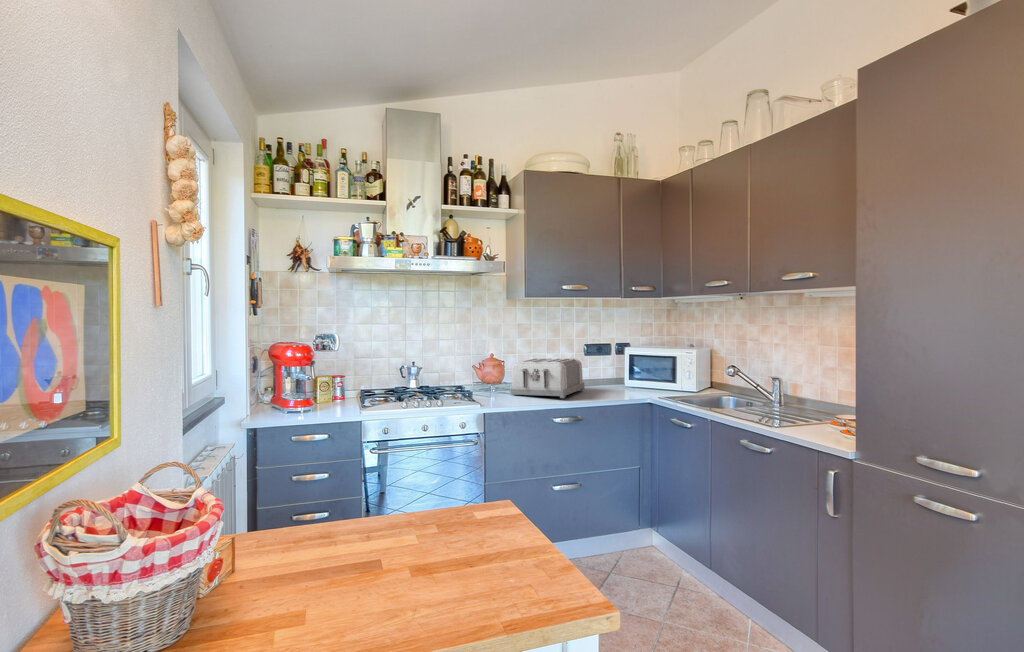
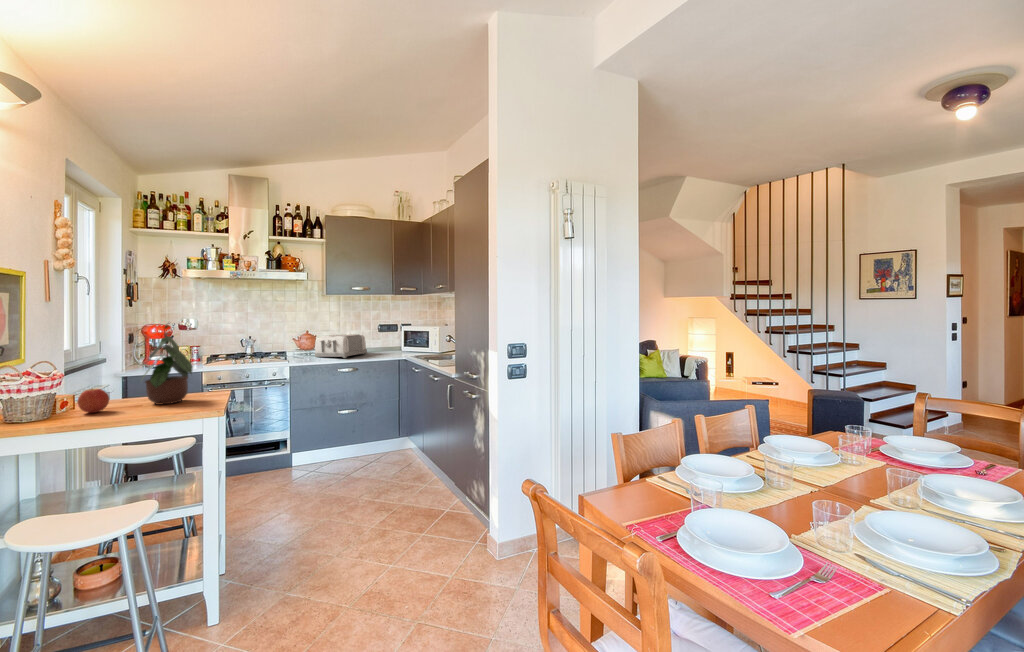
potted plant: none [363,349,494,561] -> present [144,324,192,405]
apple: none [250,531,320,604] -> present [77,388,109,413]

